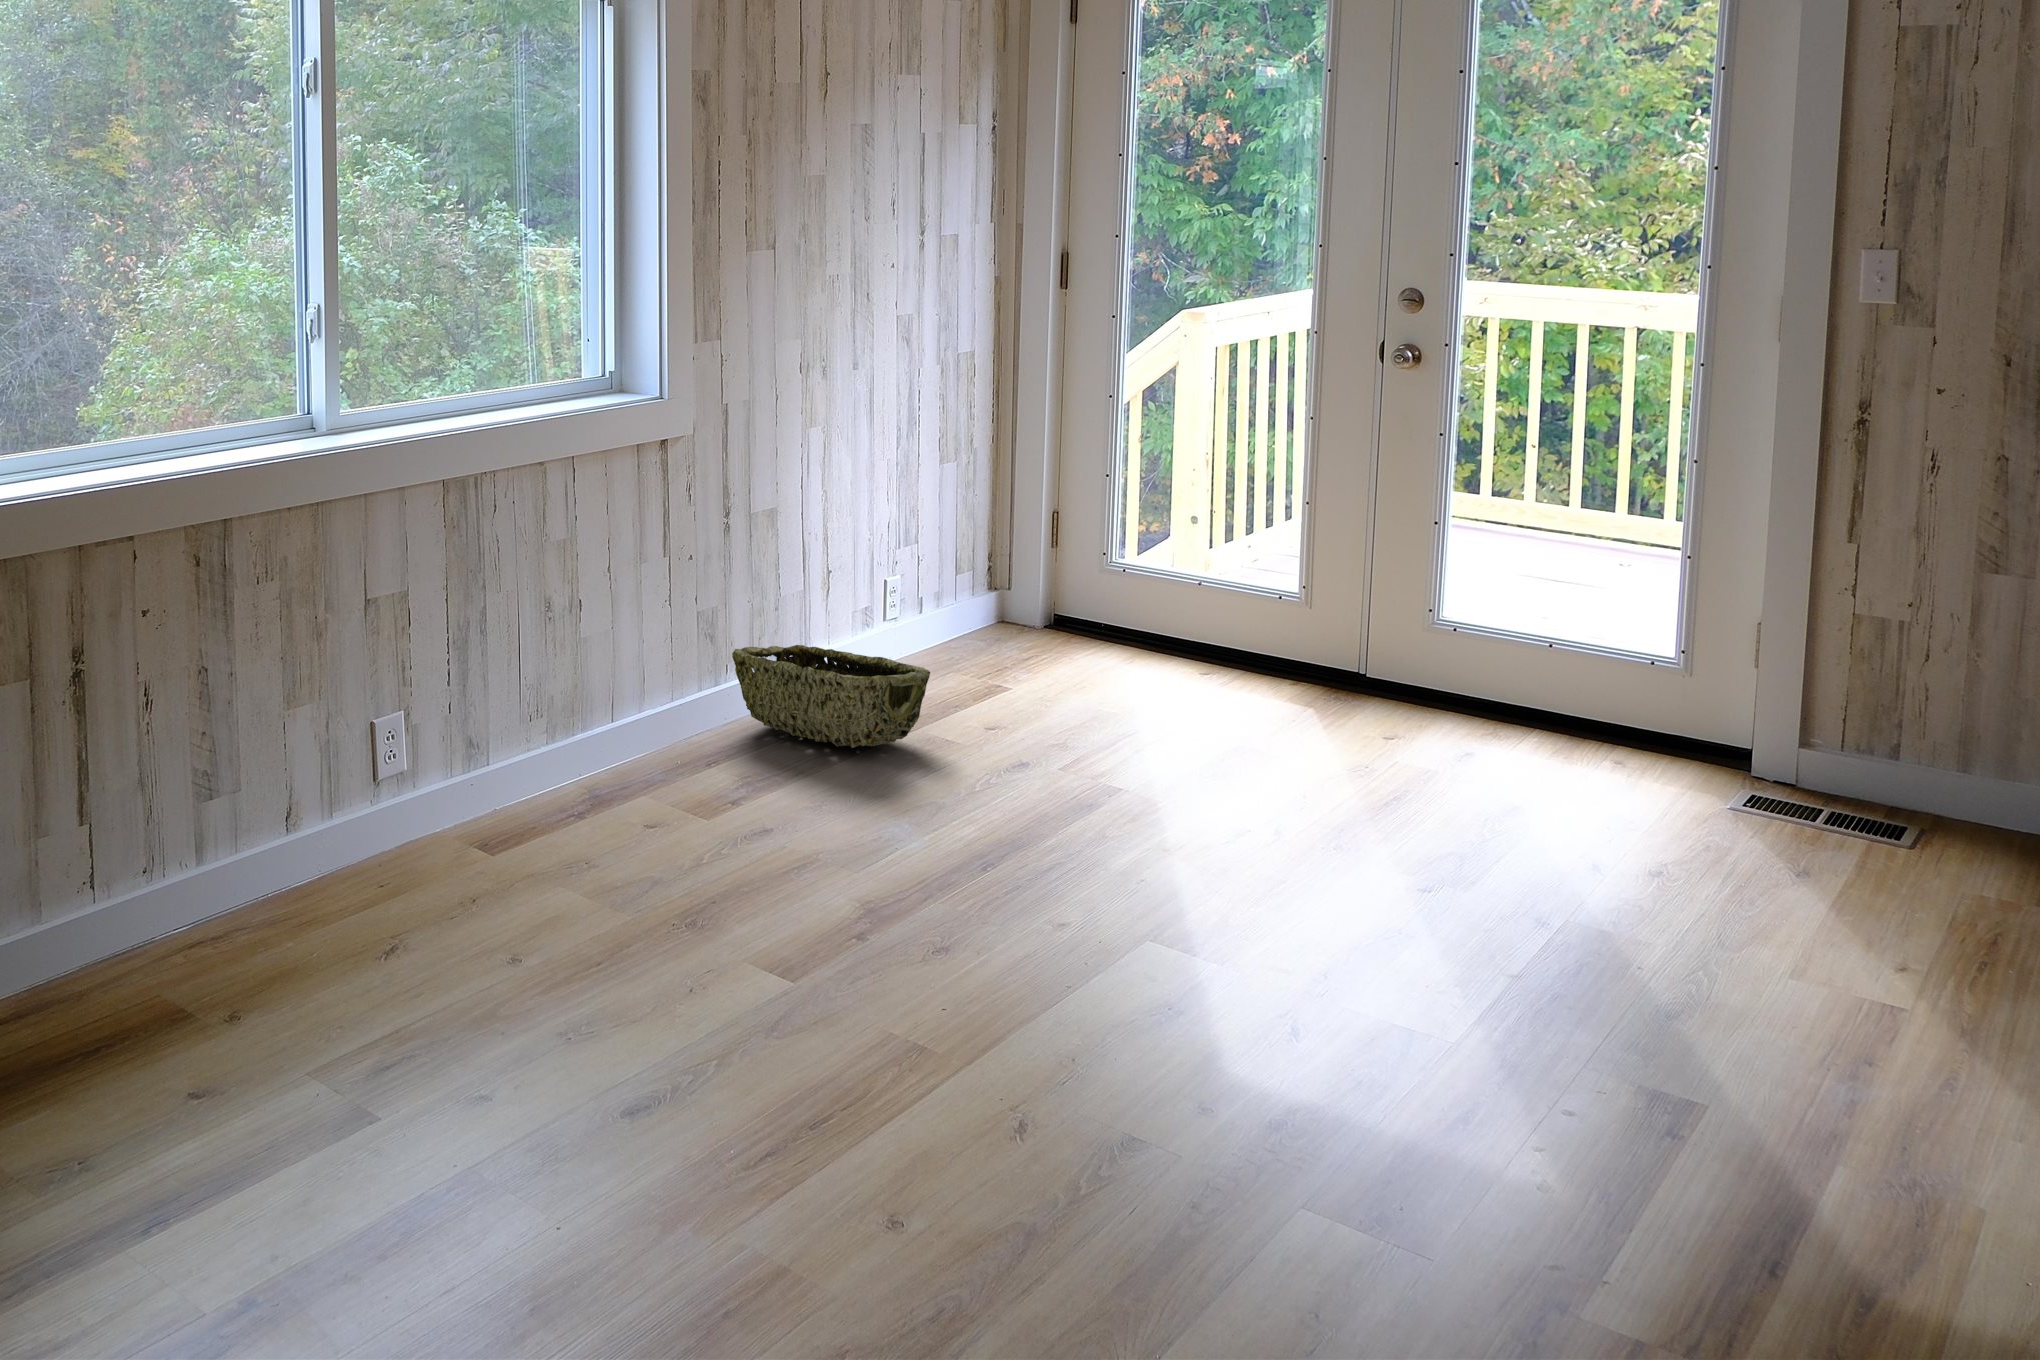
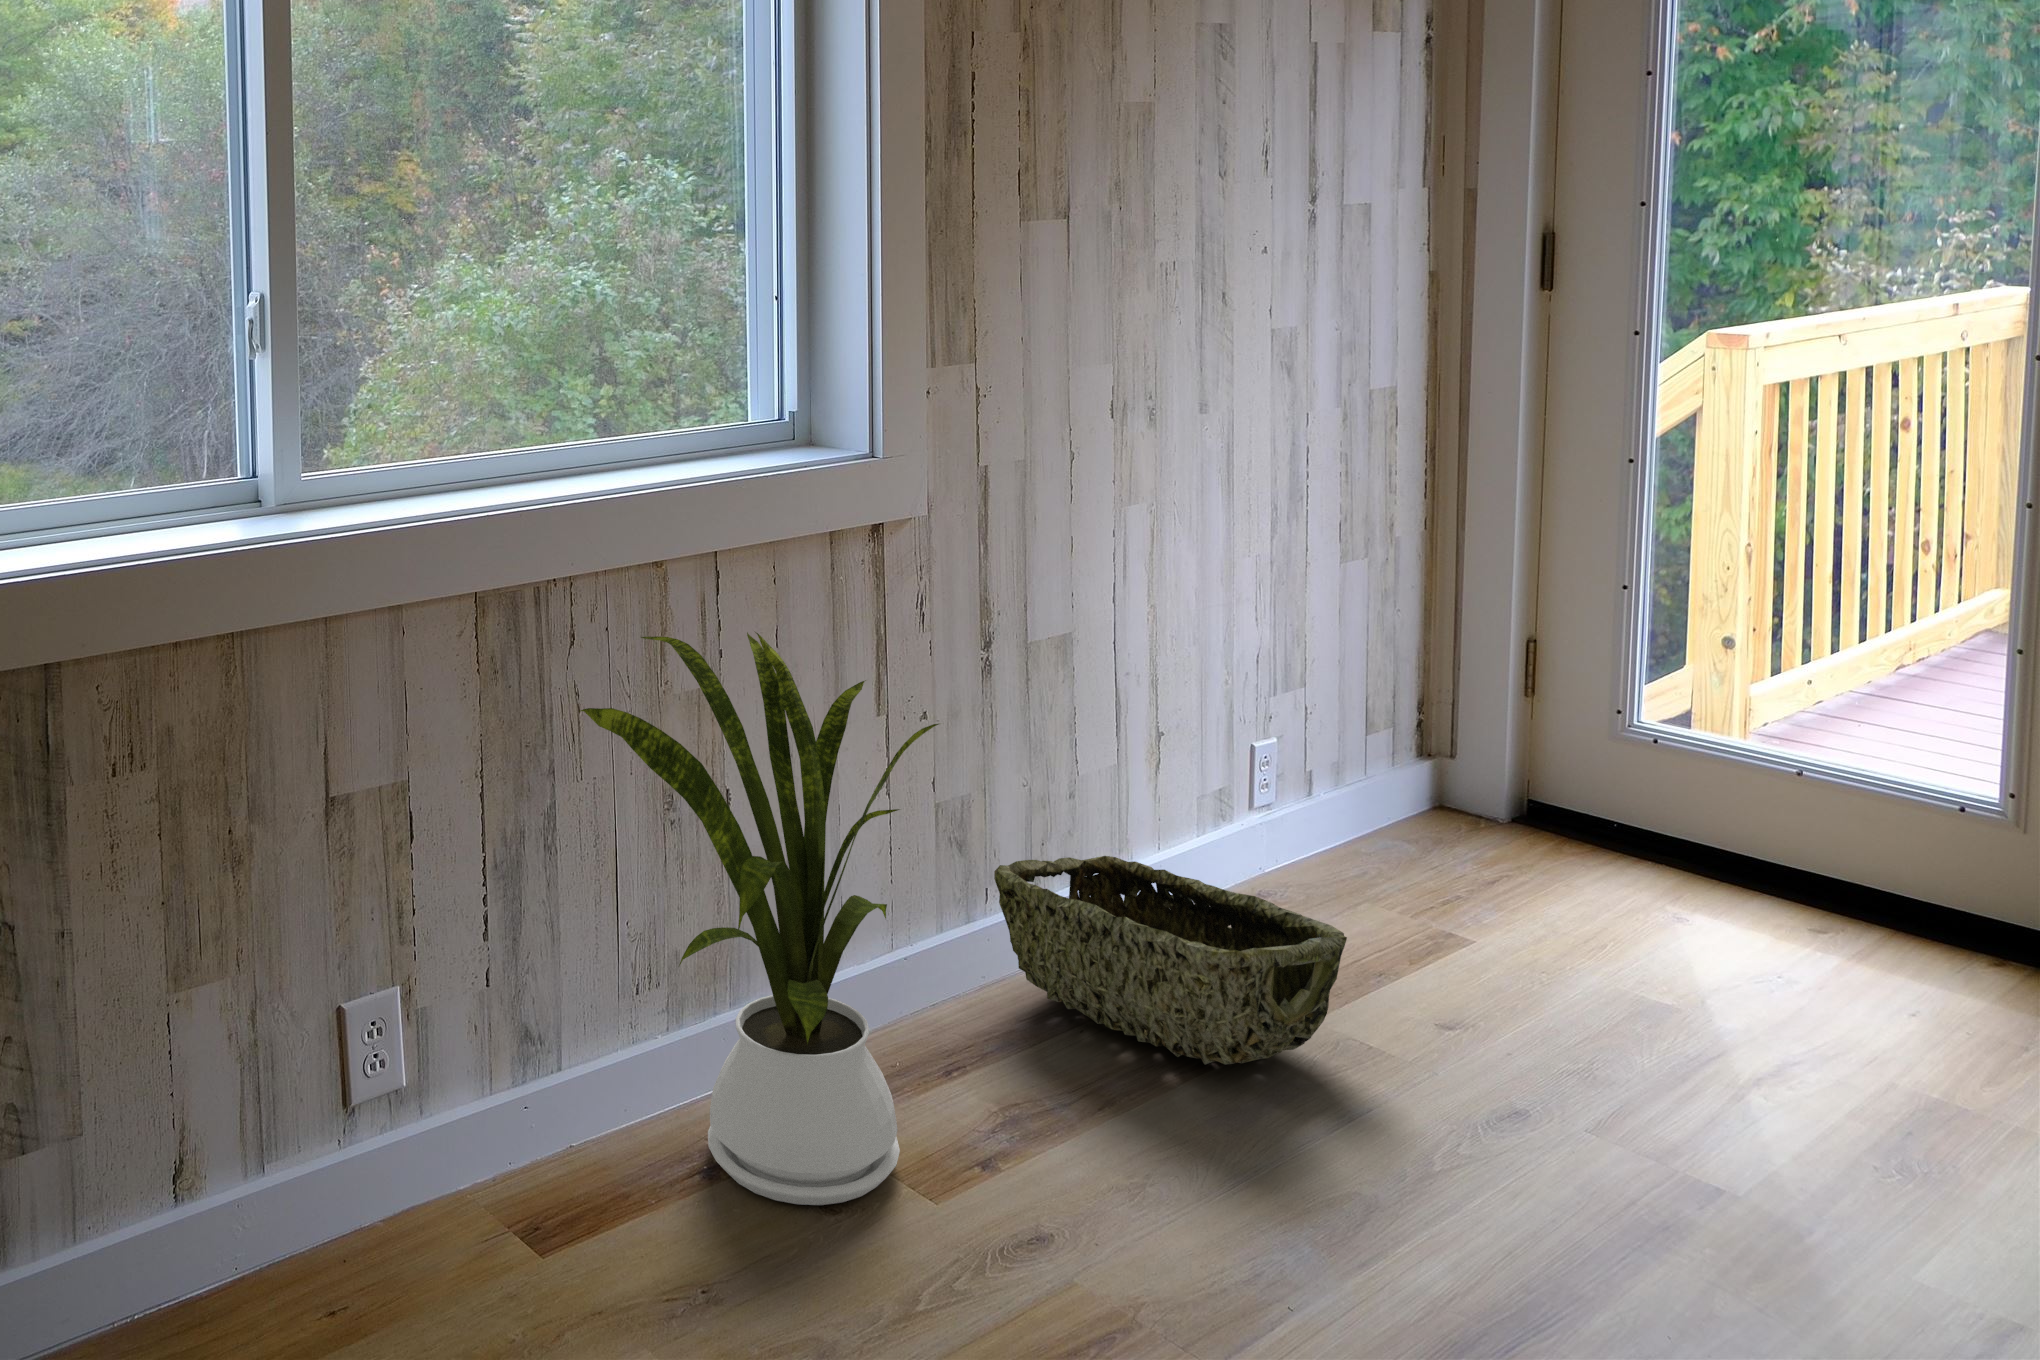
house plant: none [504,499,712,824] -> present [581,632,939,1205]

